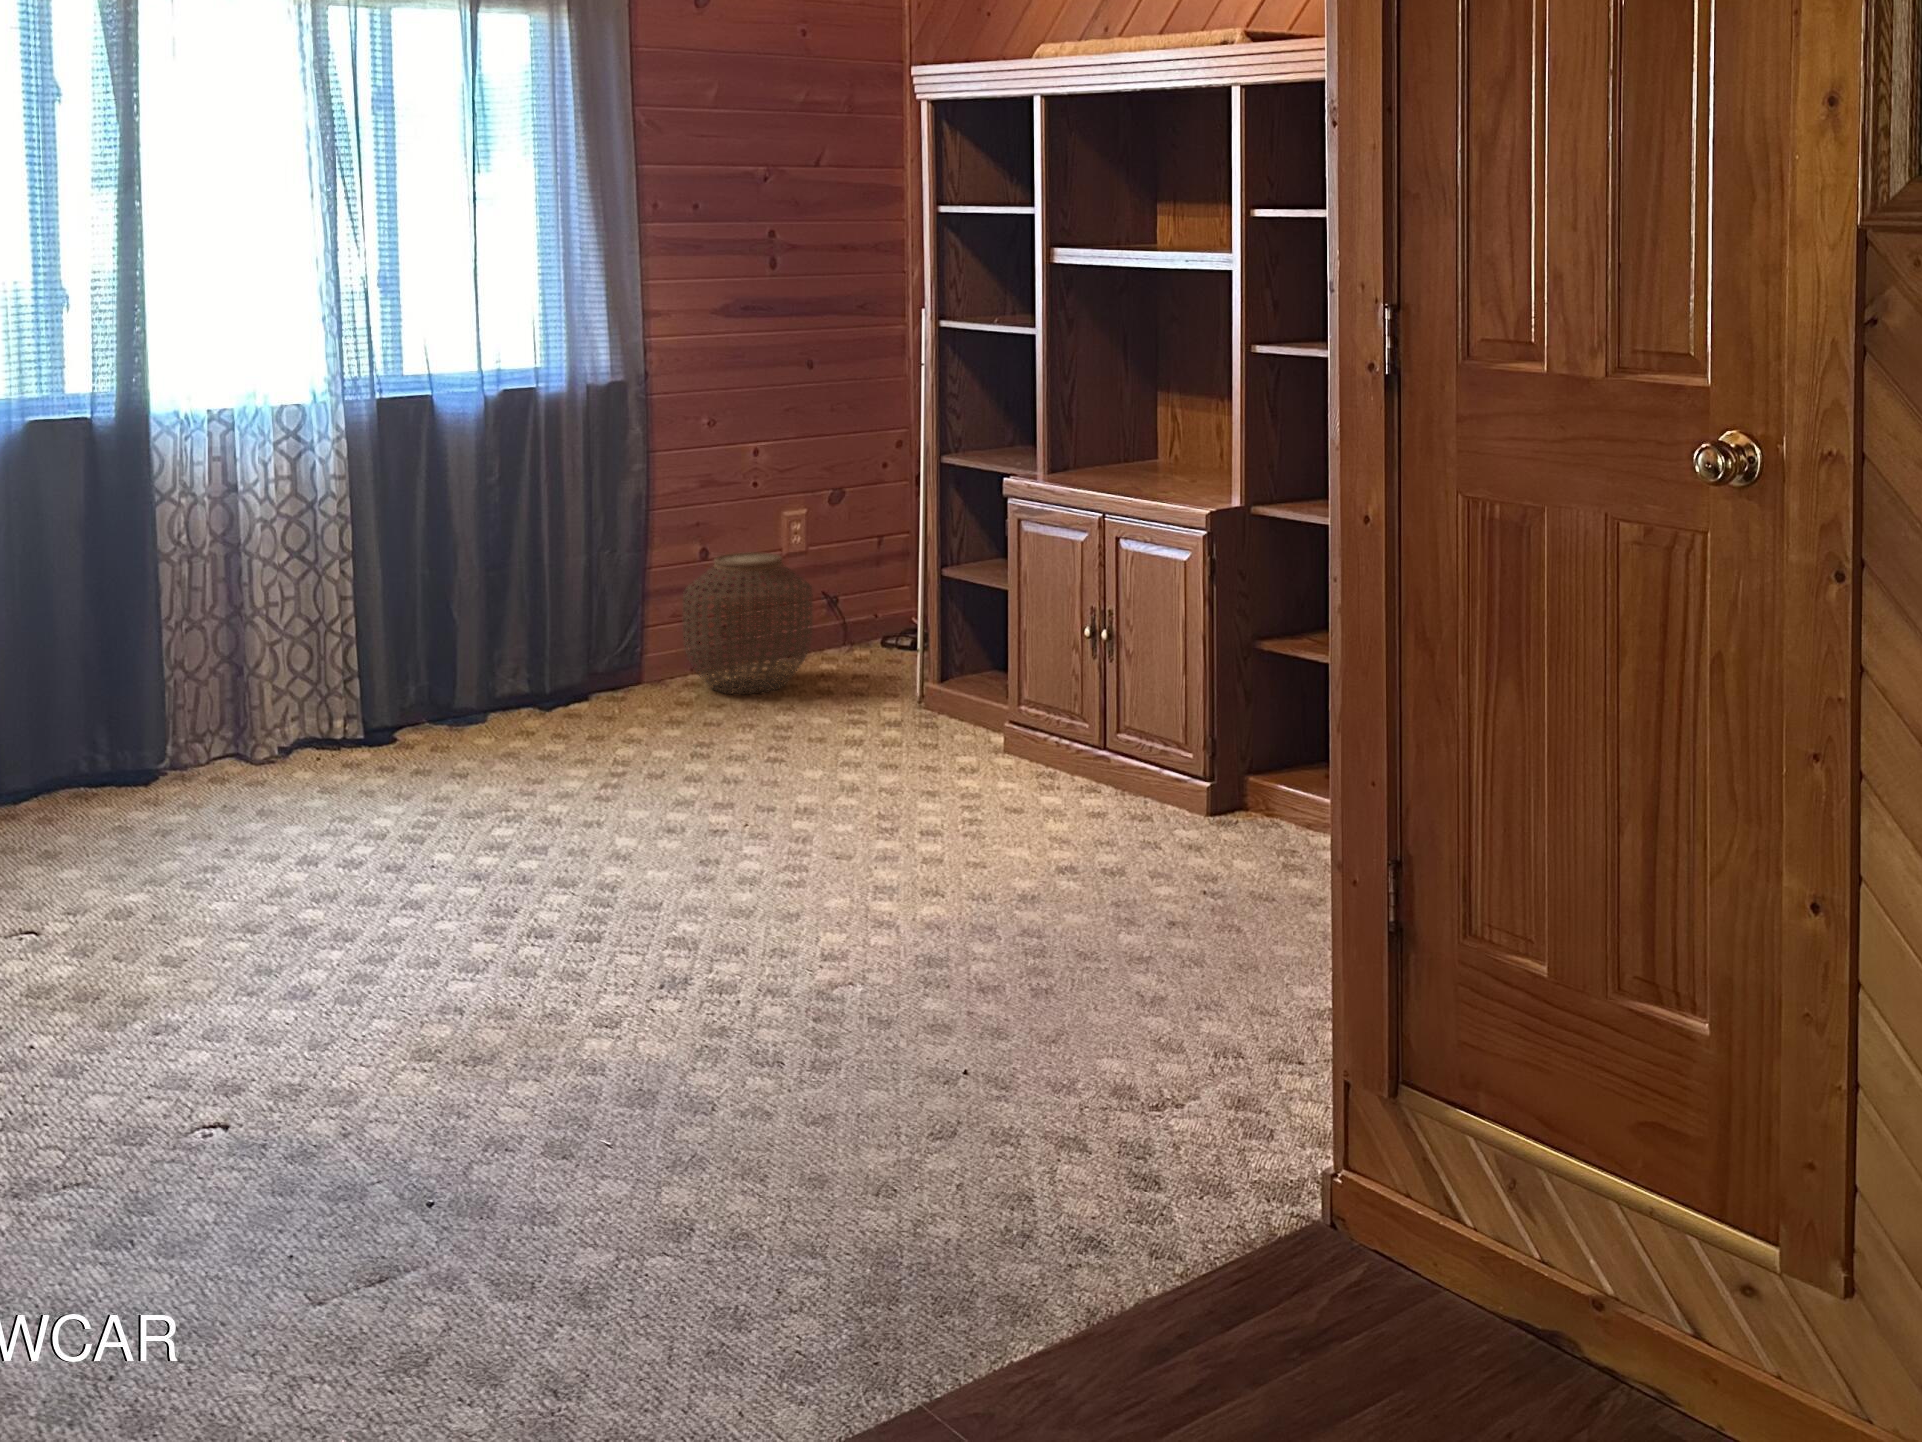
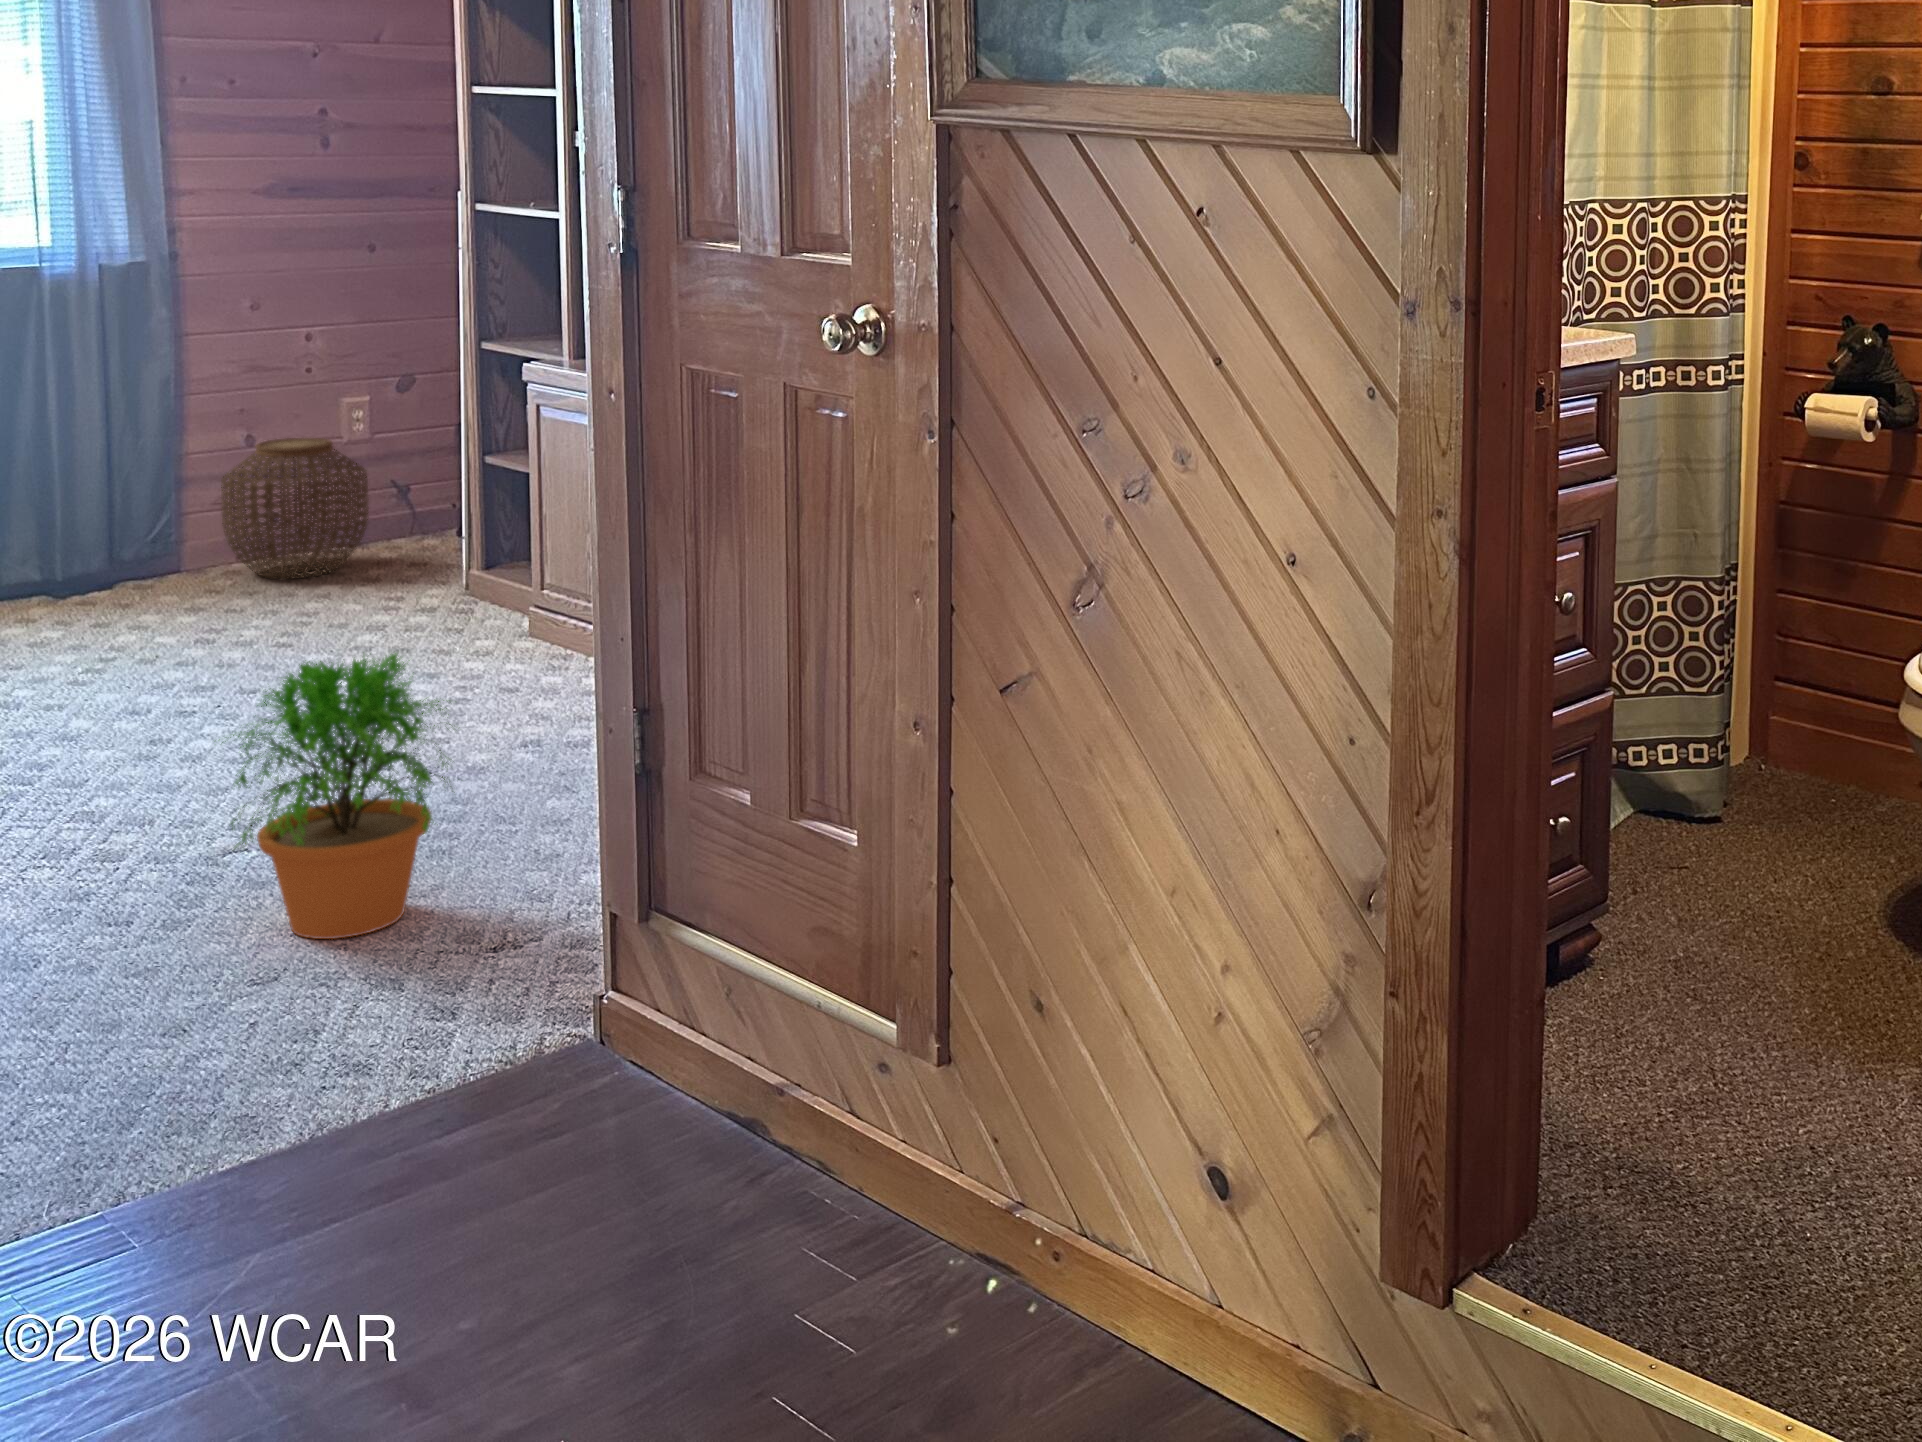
potted plant: none [880,784,1129,1090] -> present [219,653,453,939]

